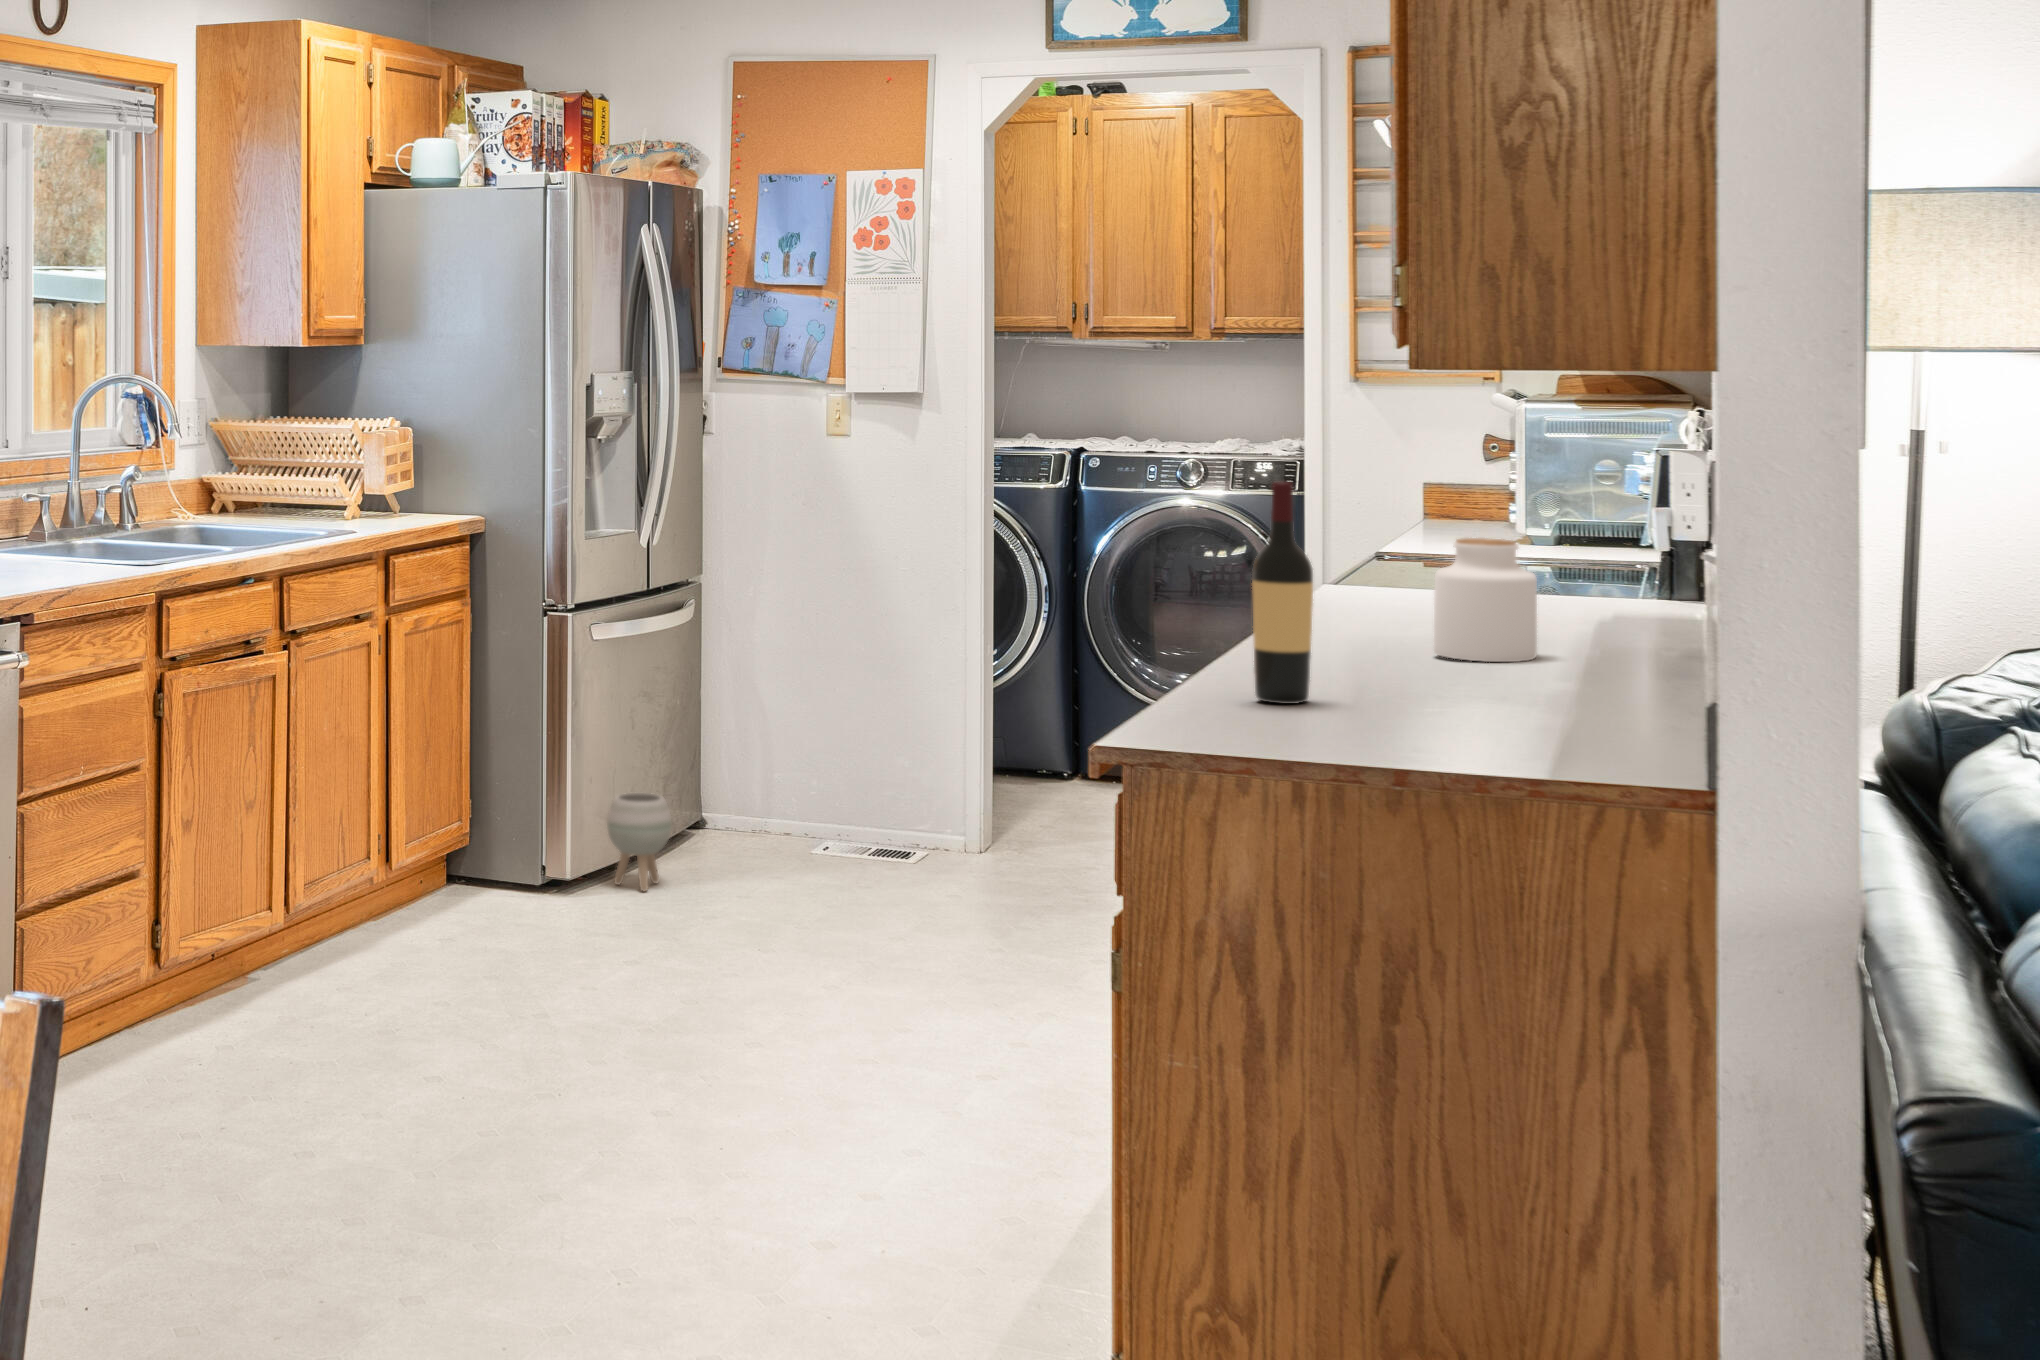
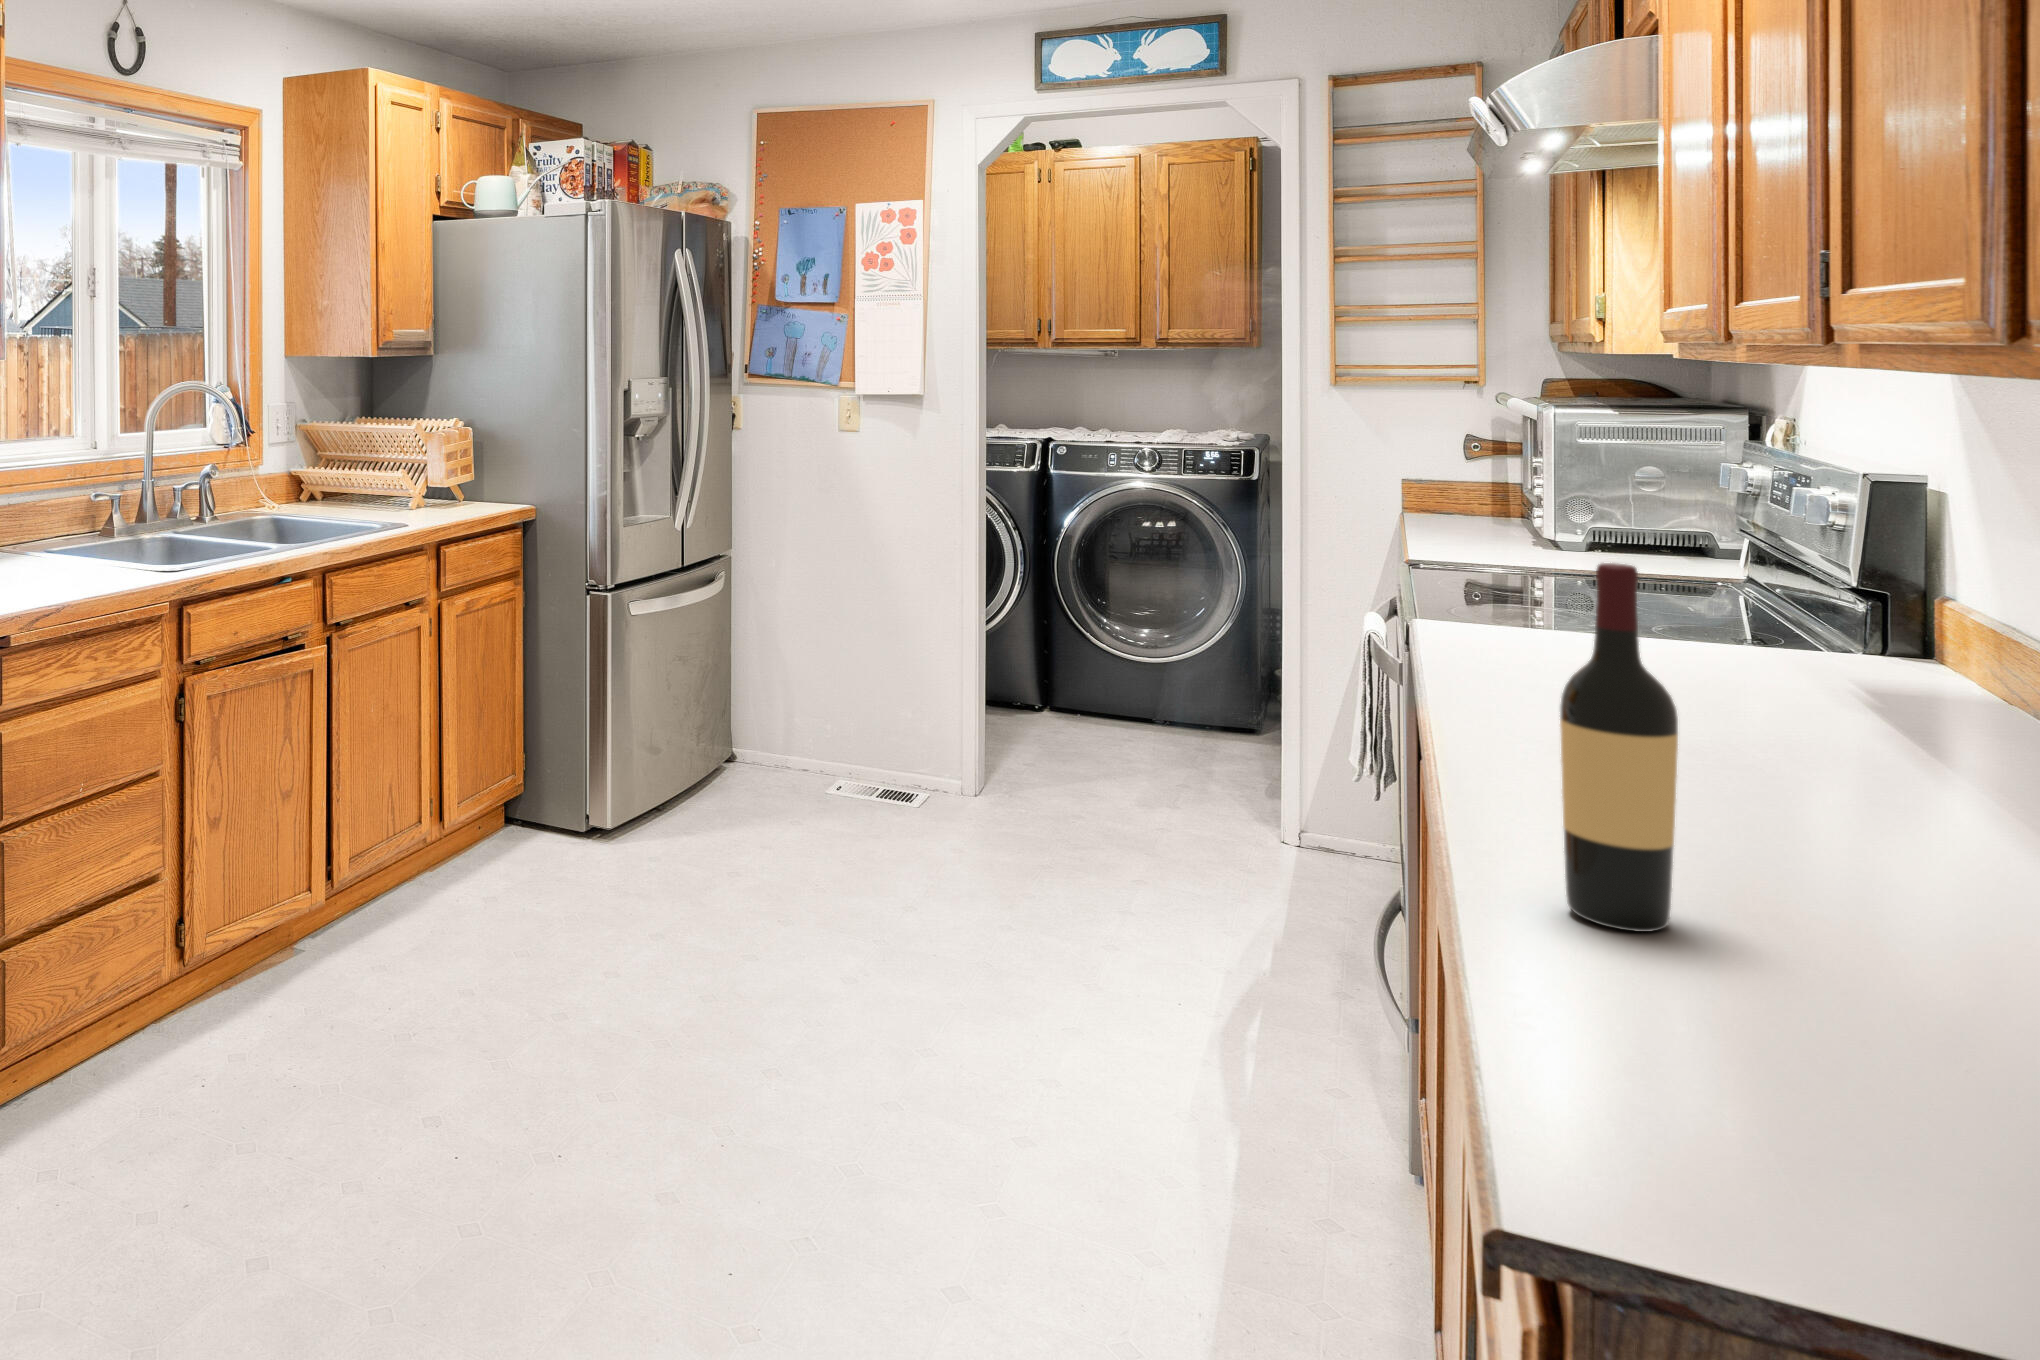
jar: present [1434,538,1537,662] -> none [1688,606,1861,789]
planter: present [607,793,672,891] -> none [645,751,703,843]

